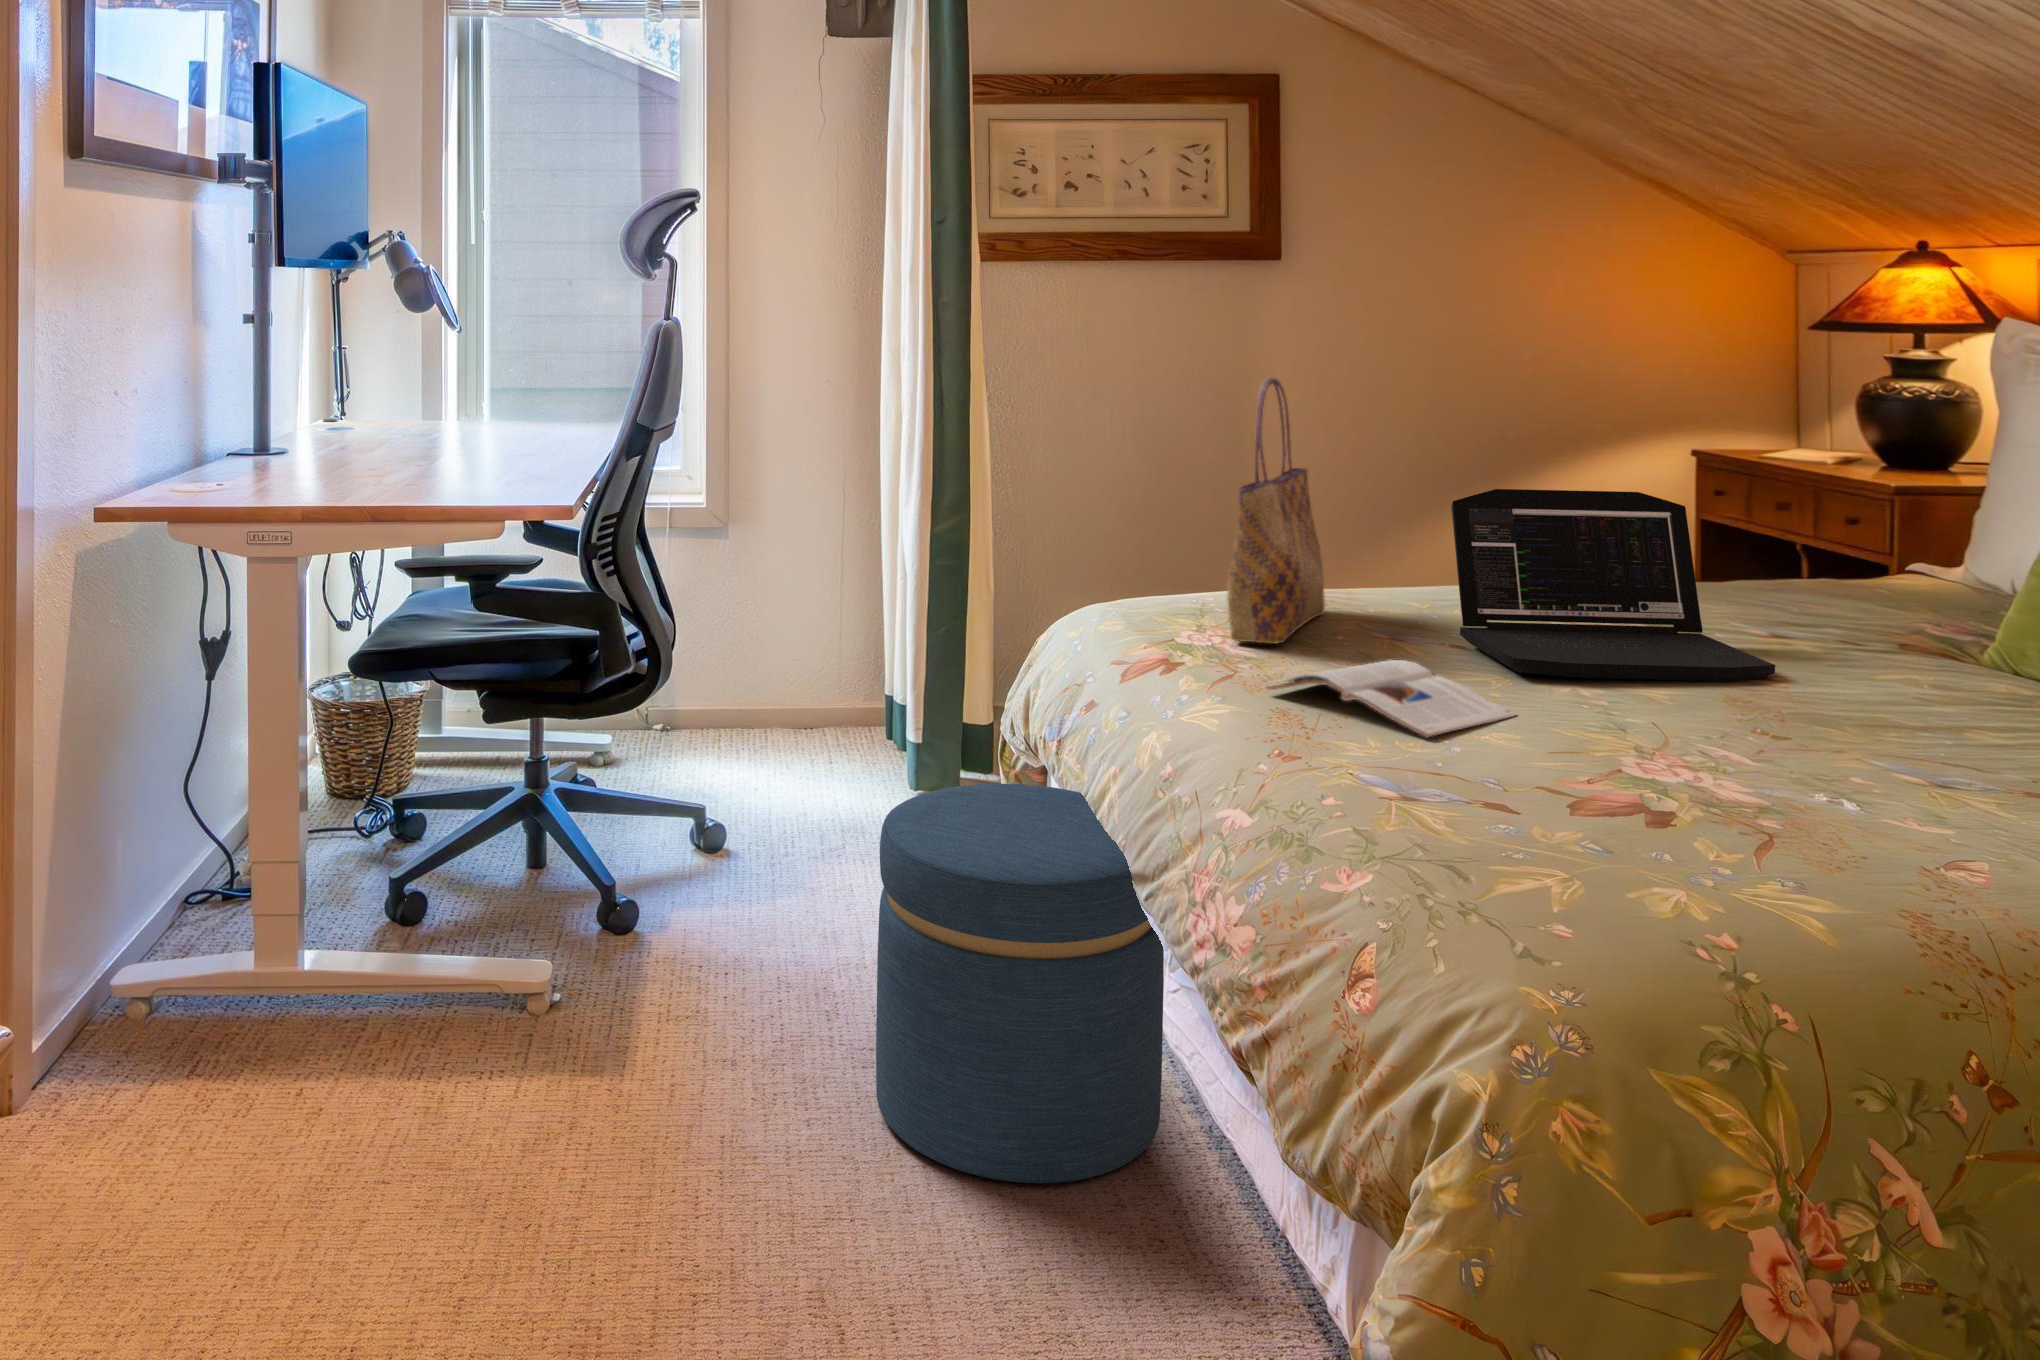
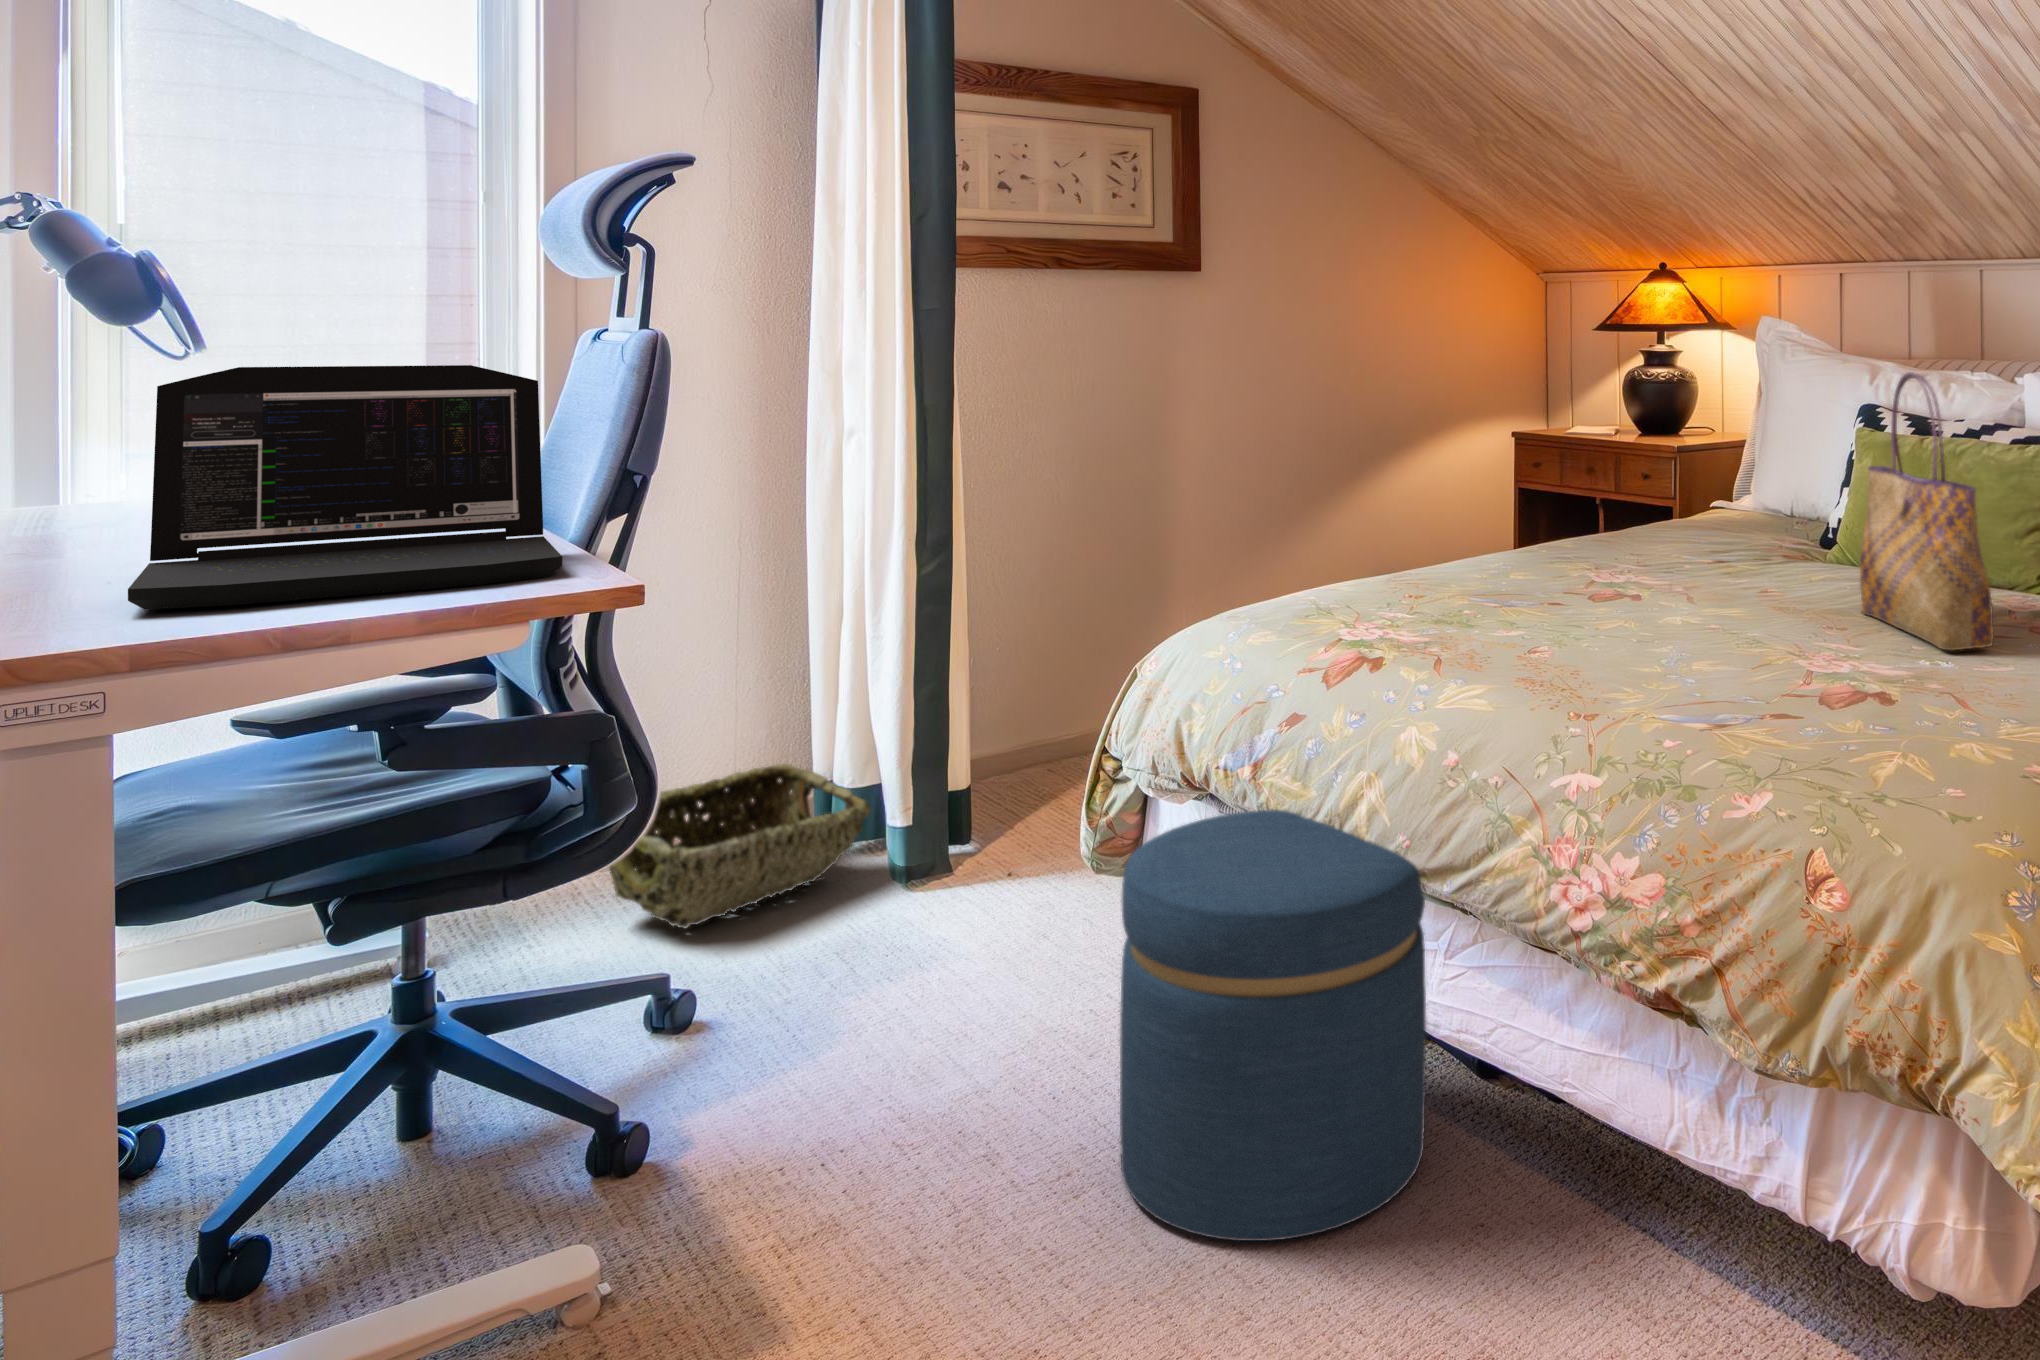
tote bag: present [1227,377,1325,644] -> present [1860,372,1994,650]
laptop: present [1451,489,1775,681] -> present [128,365,562,610]
magazine: present [1267,660,1516,737] -> none [1495,619,1691,679]
woven basket: none [703,679,902,793] -> present [609,764,871,928]

